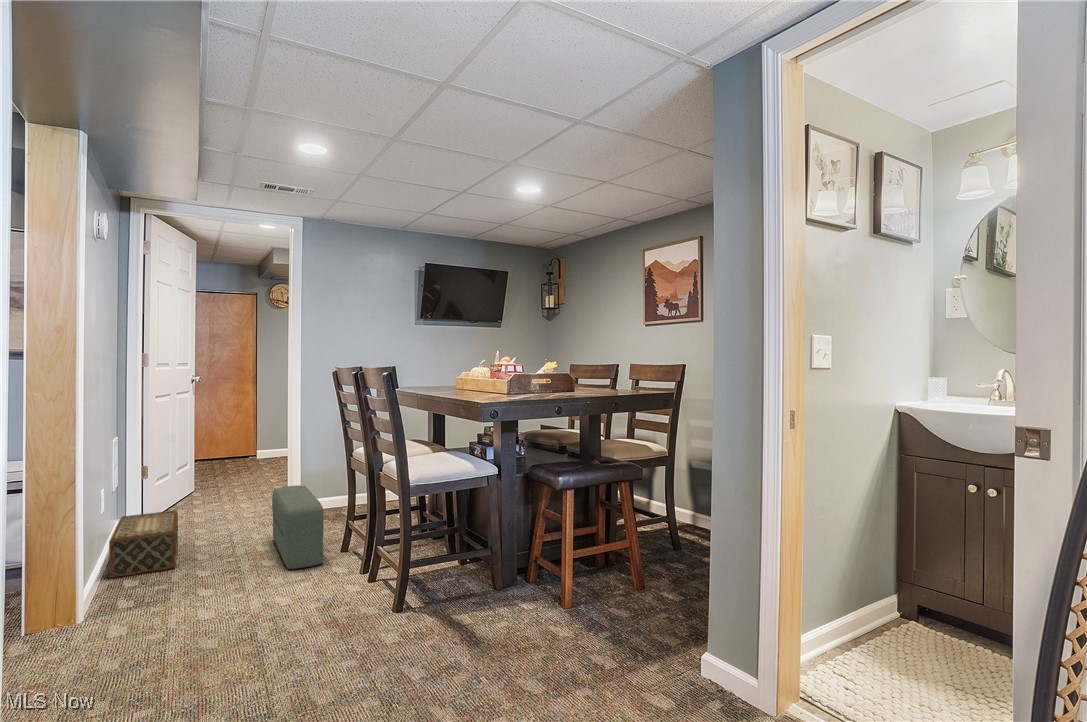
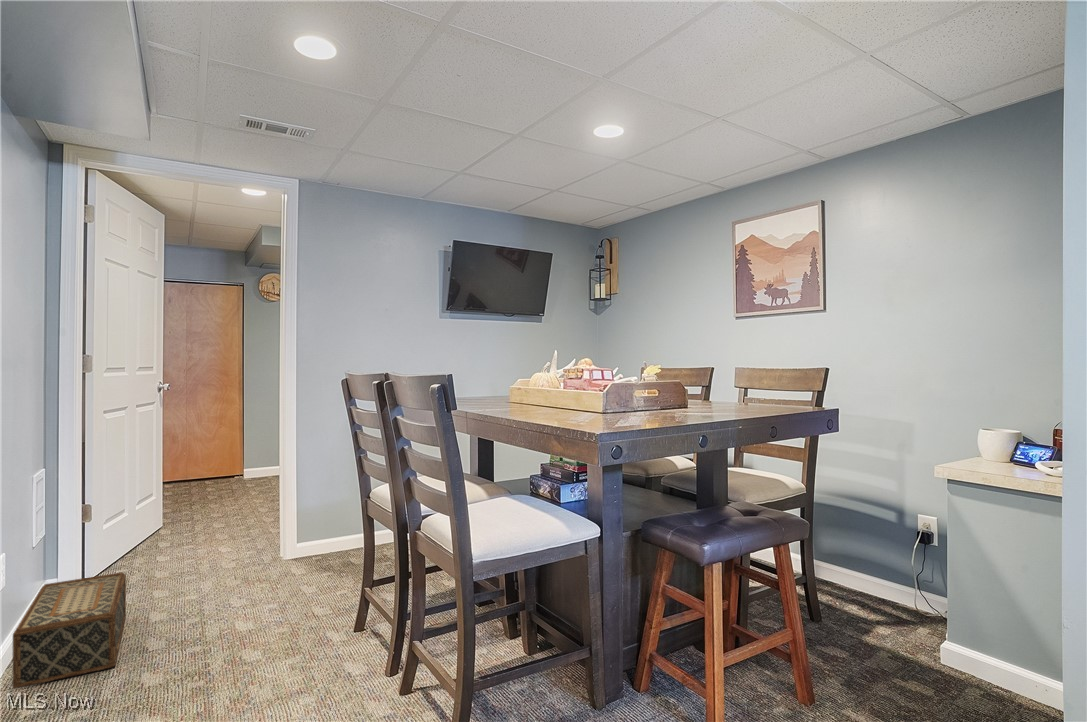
pouf: present [272,485,323,569] -> none [258,535,330,668]

